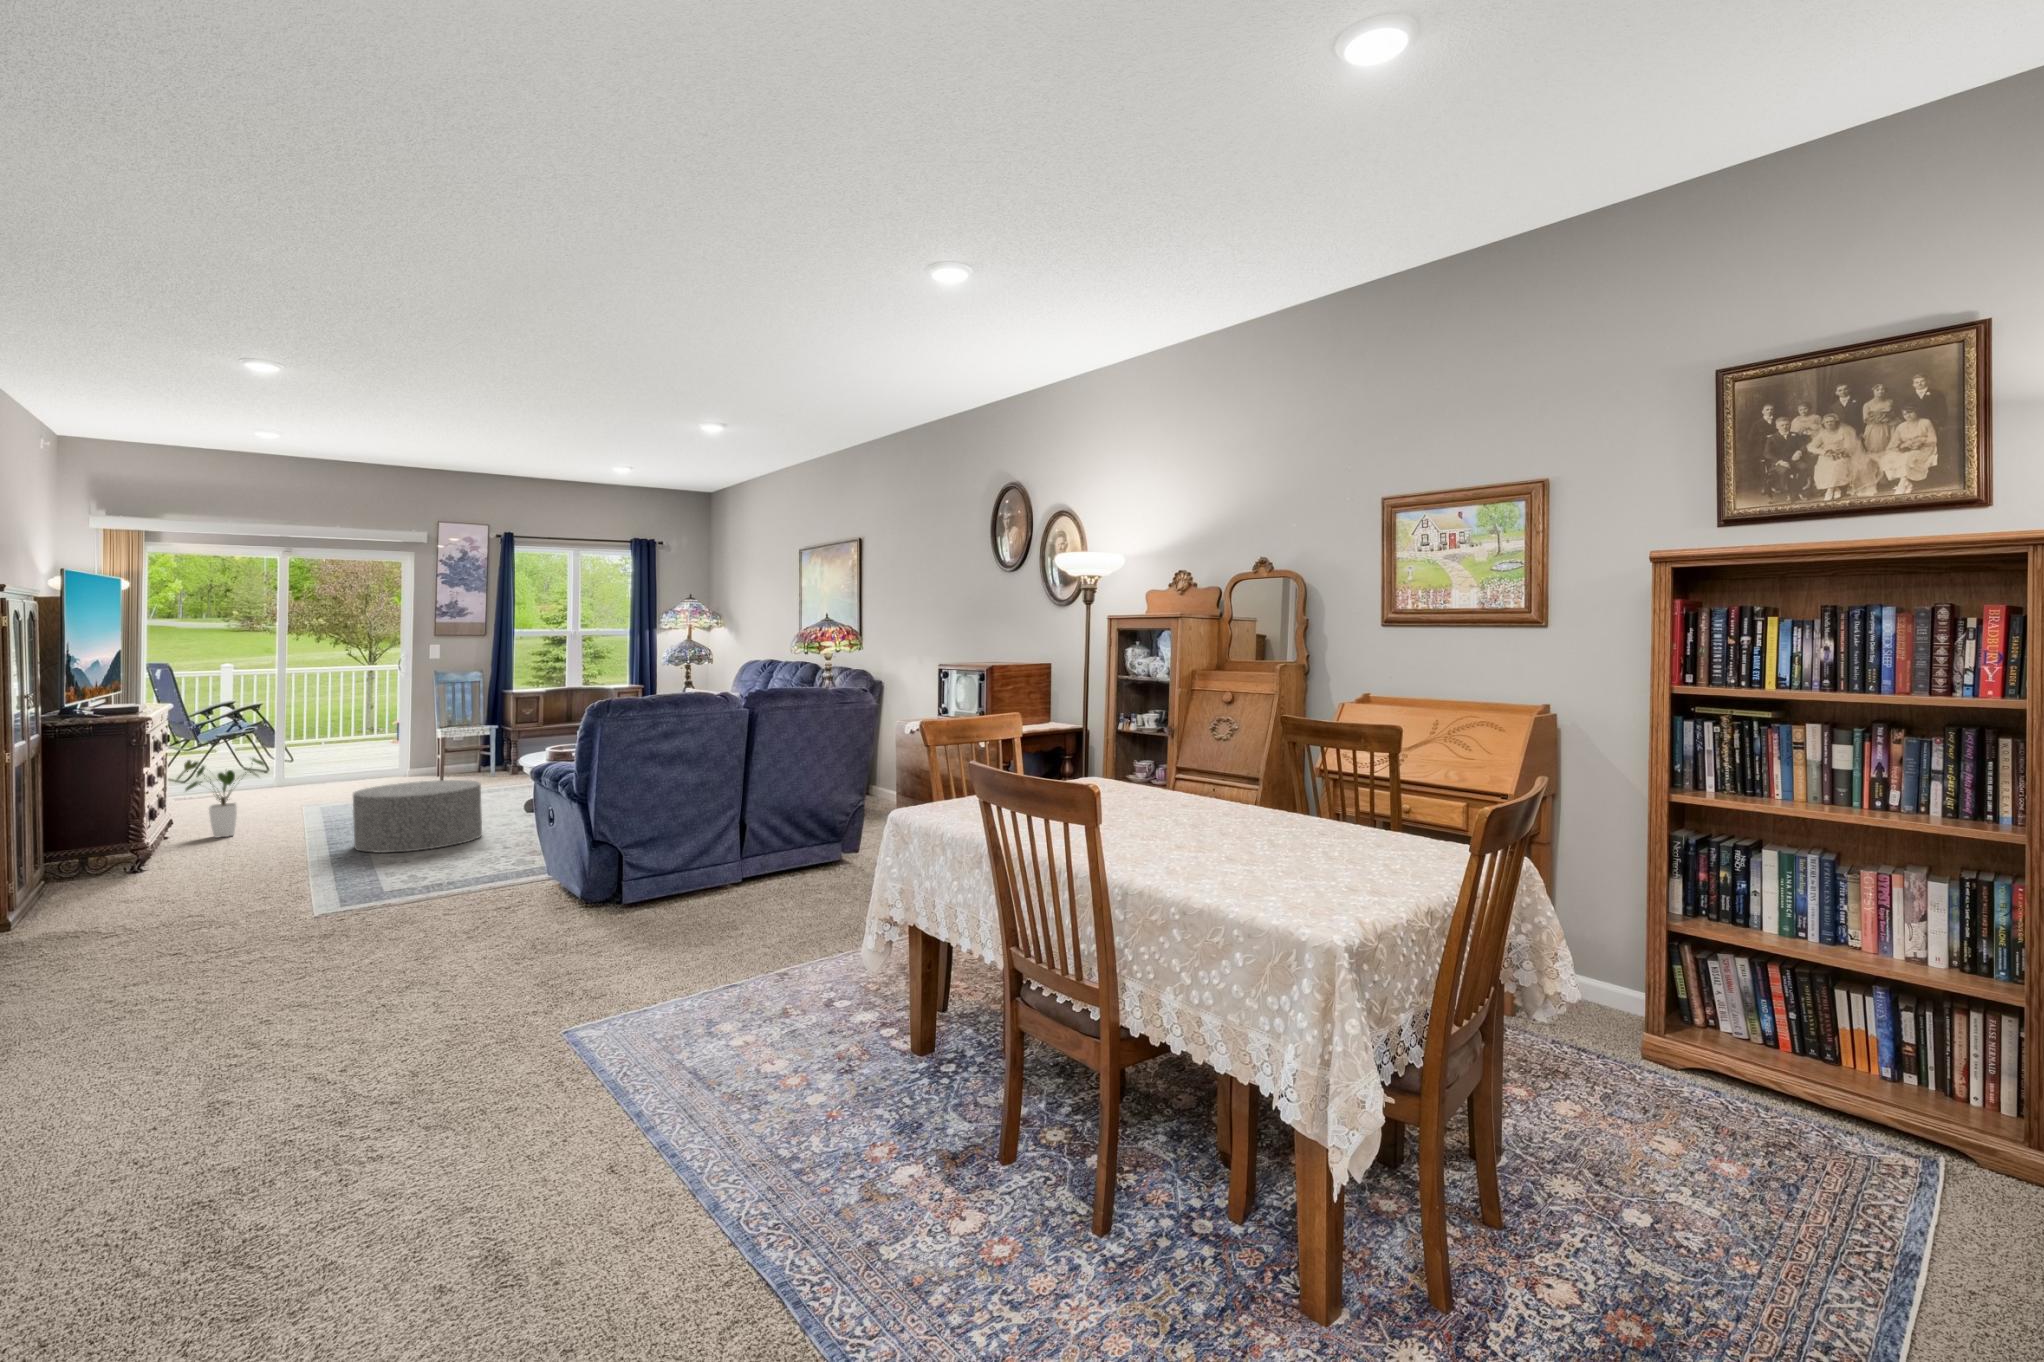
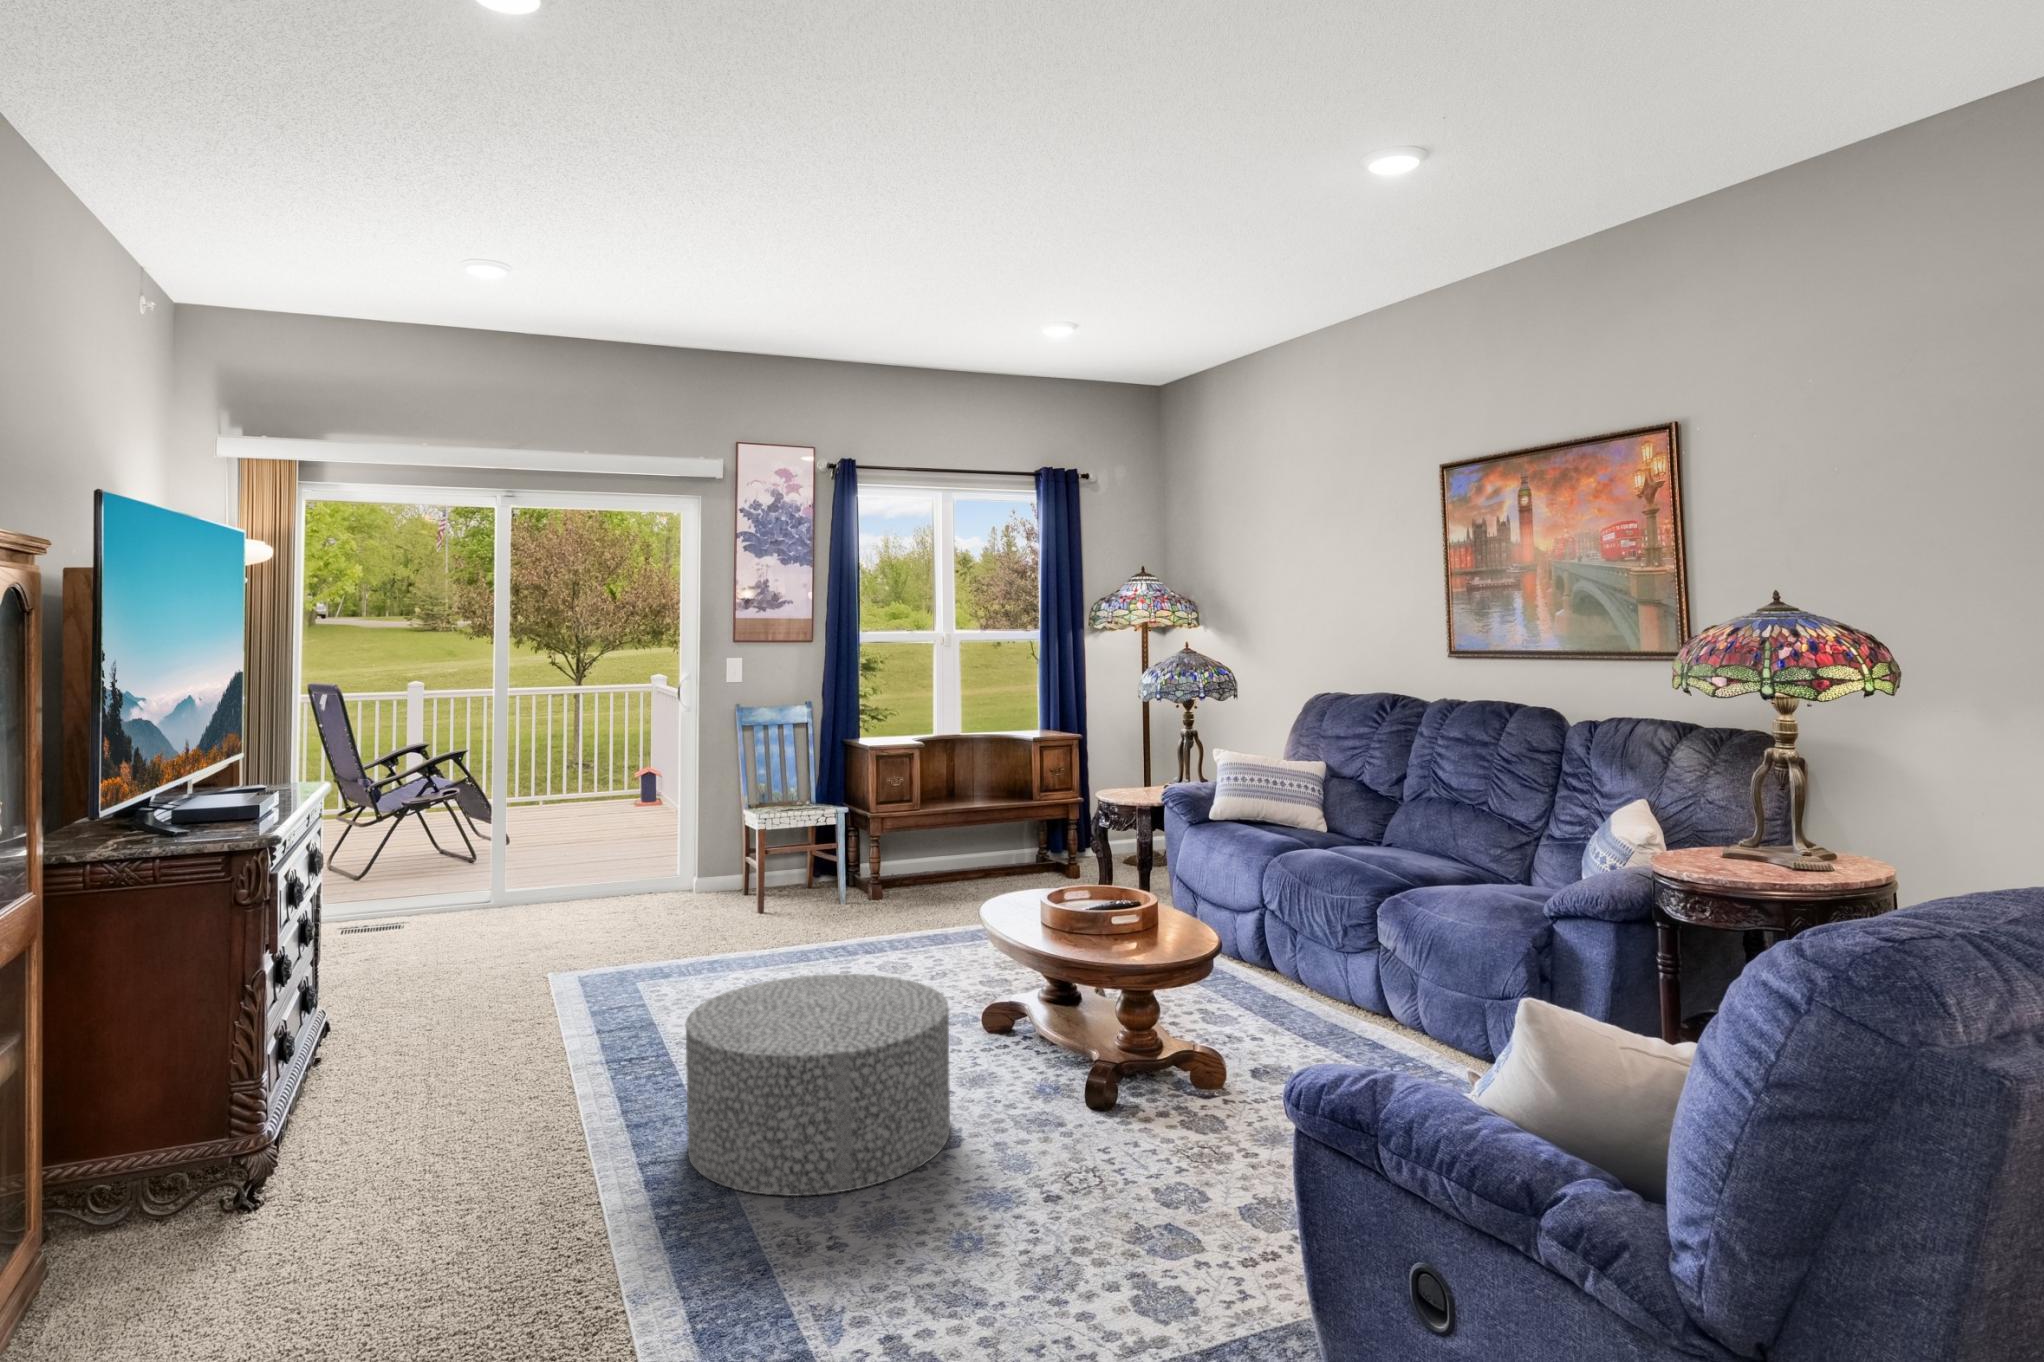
house plant: present [177,758,264,838] -> none [325,903,494,1079]

